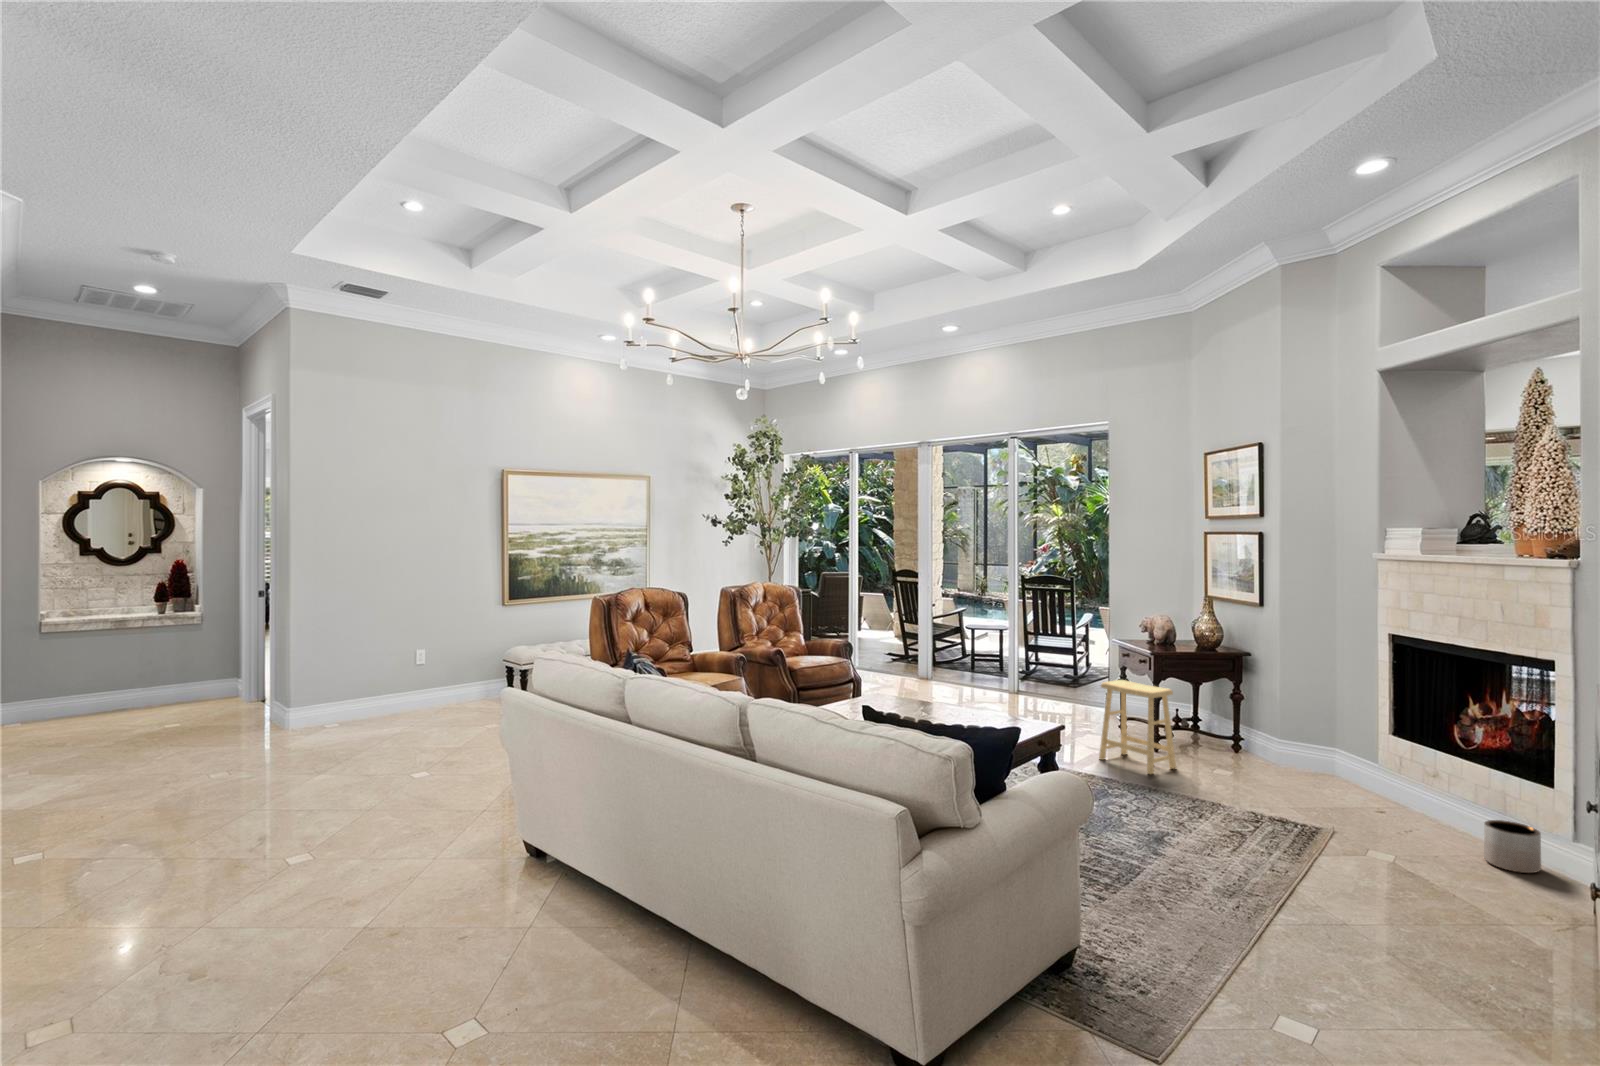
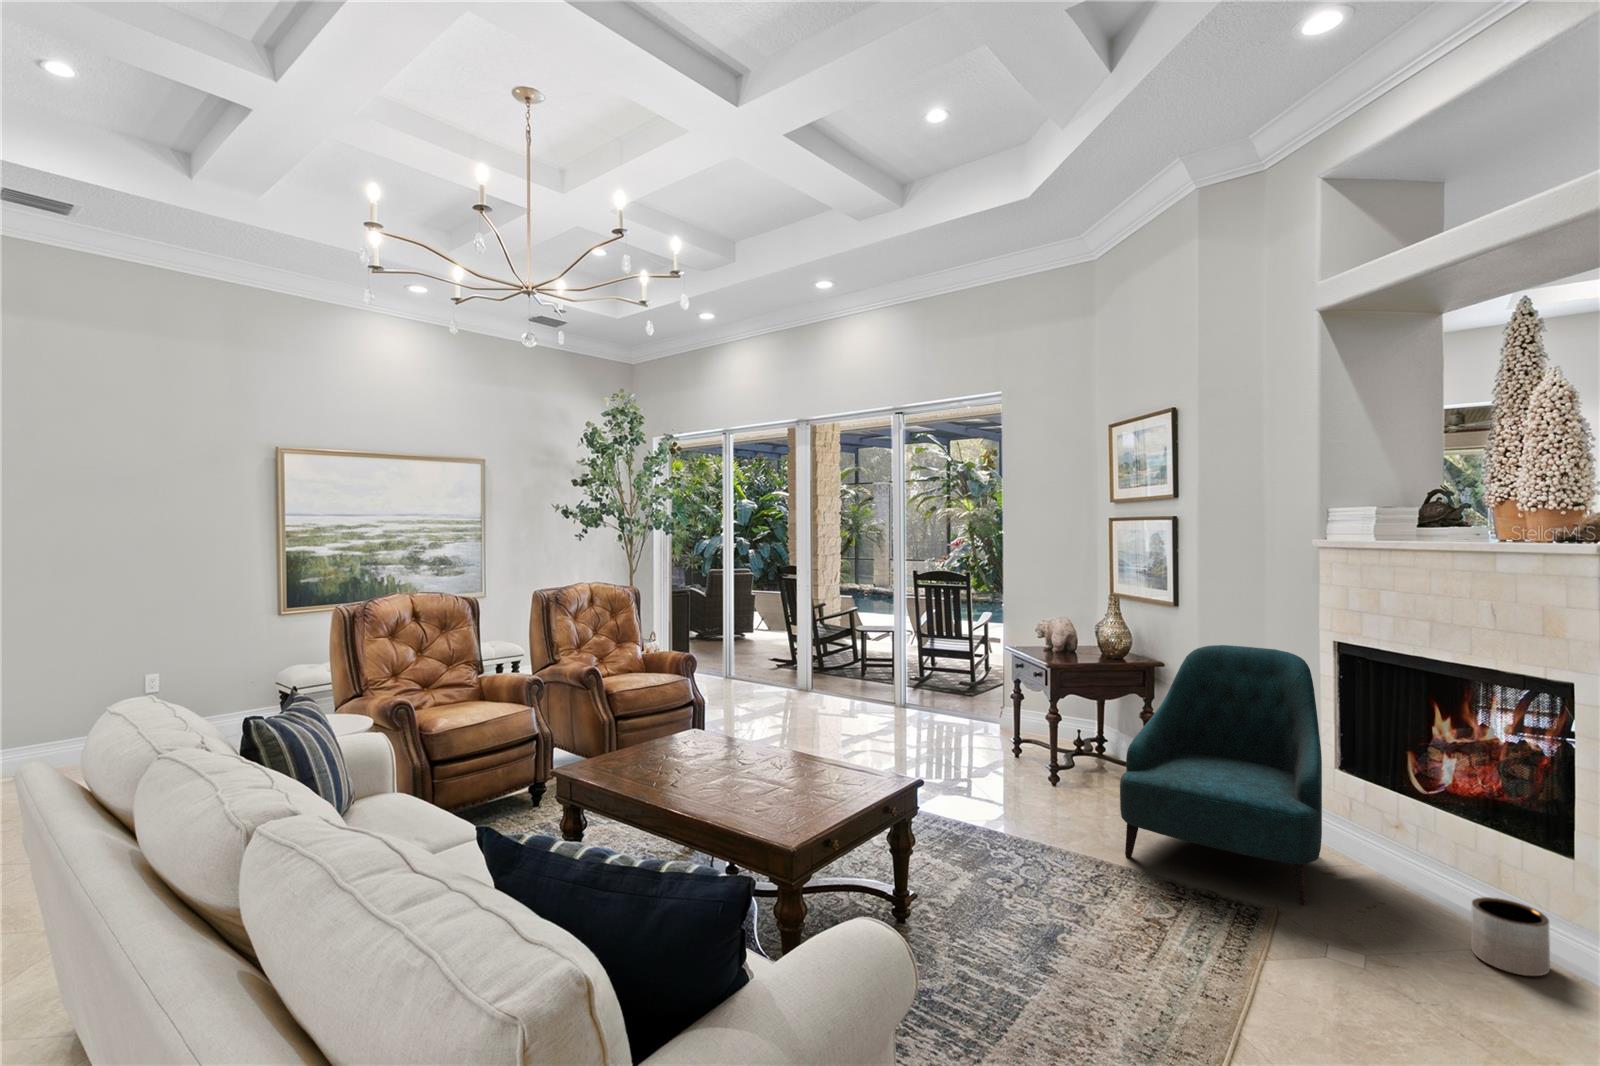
armchair: none [1213,637,1375,829] -> present [1120,645,1322,905]
footstool: present [1099,680,1176,774] -> none [985,700,1078,822]

